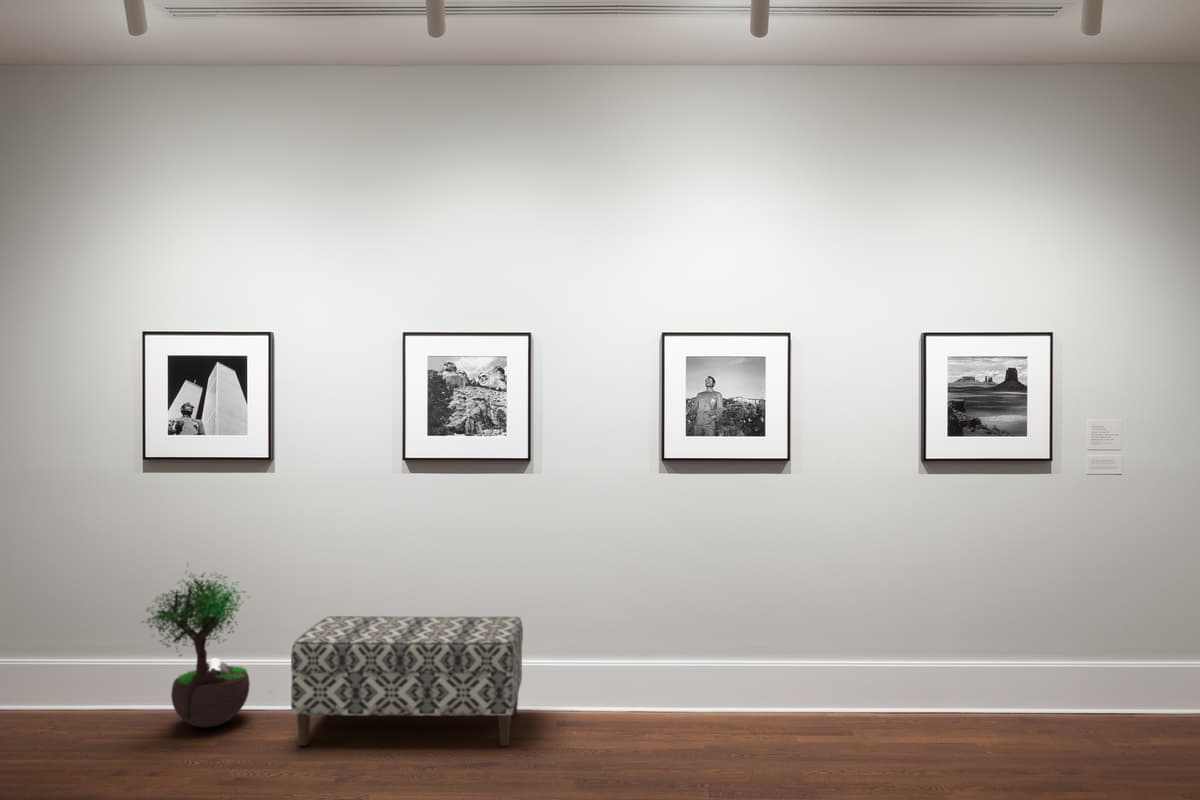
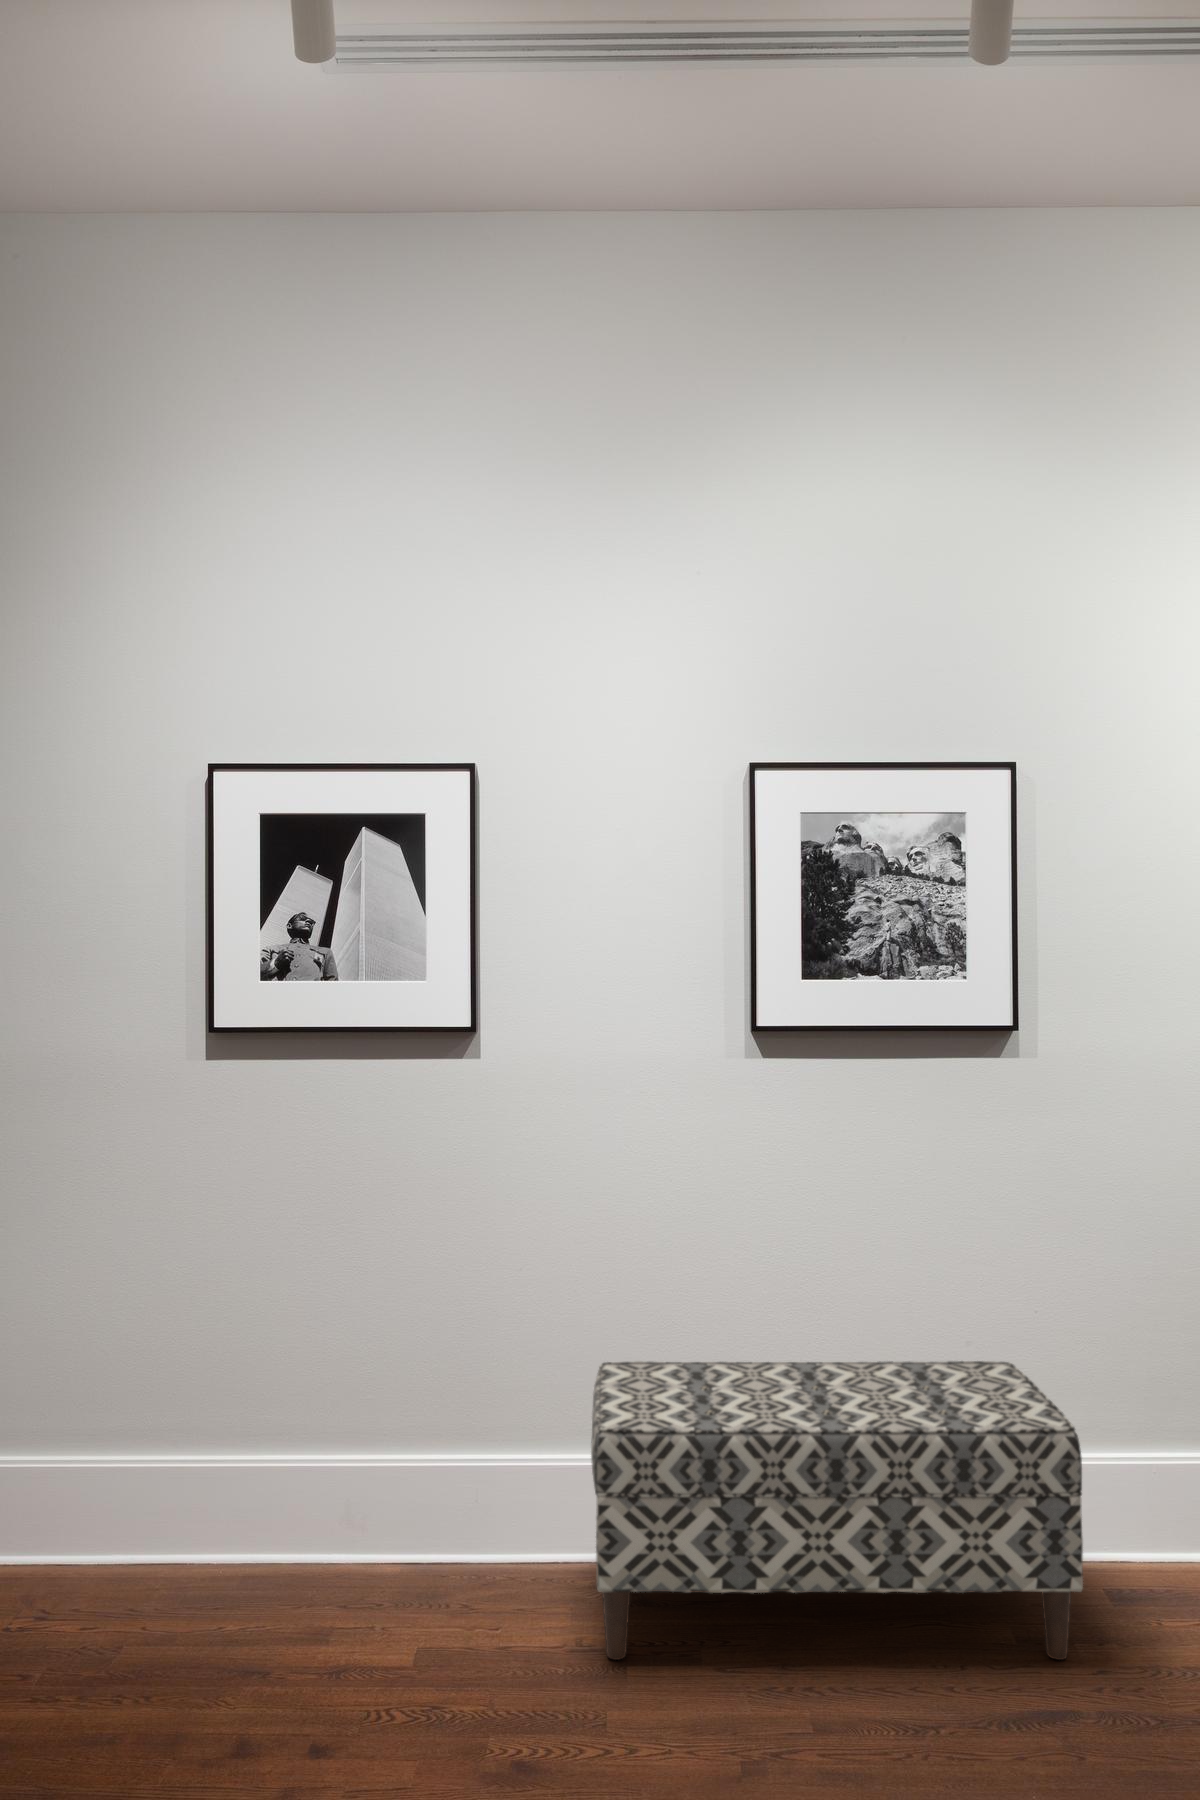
potted tree: present [141,574,250,727] -> none [261,1253,476,1611]

